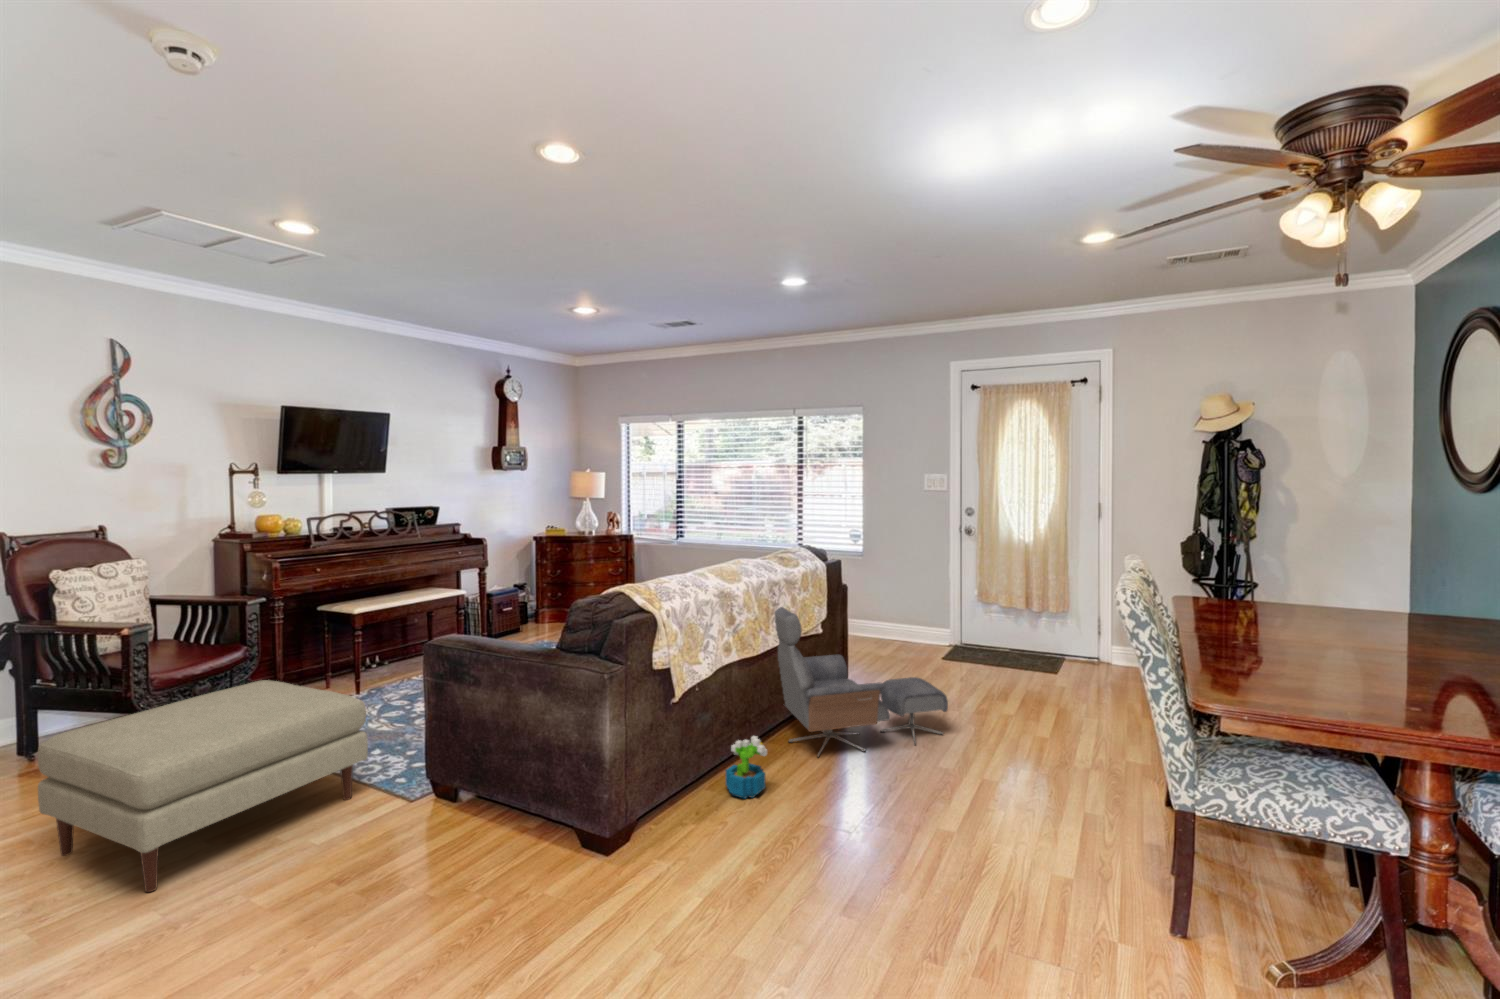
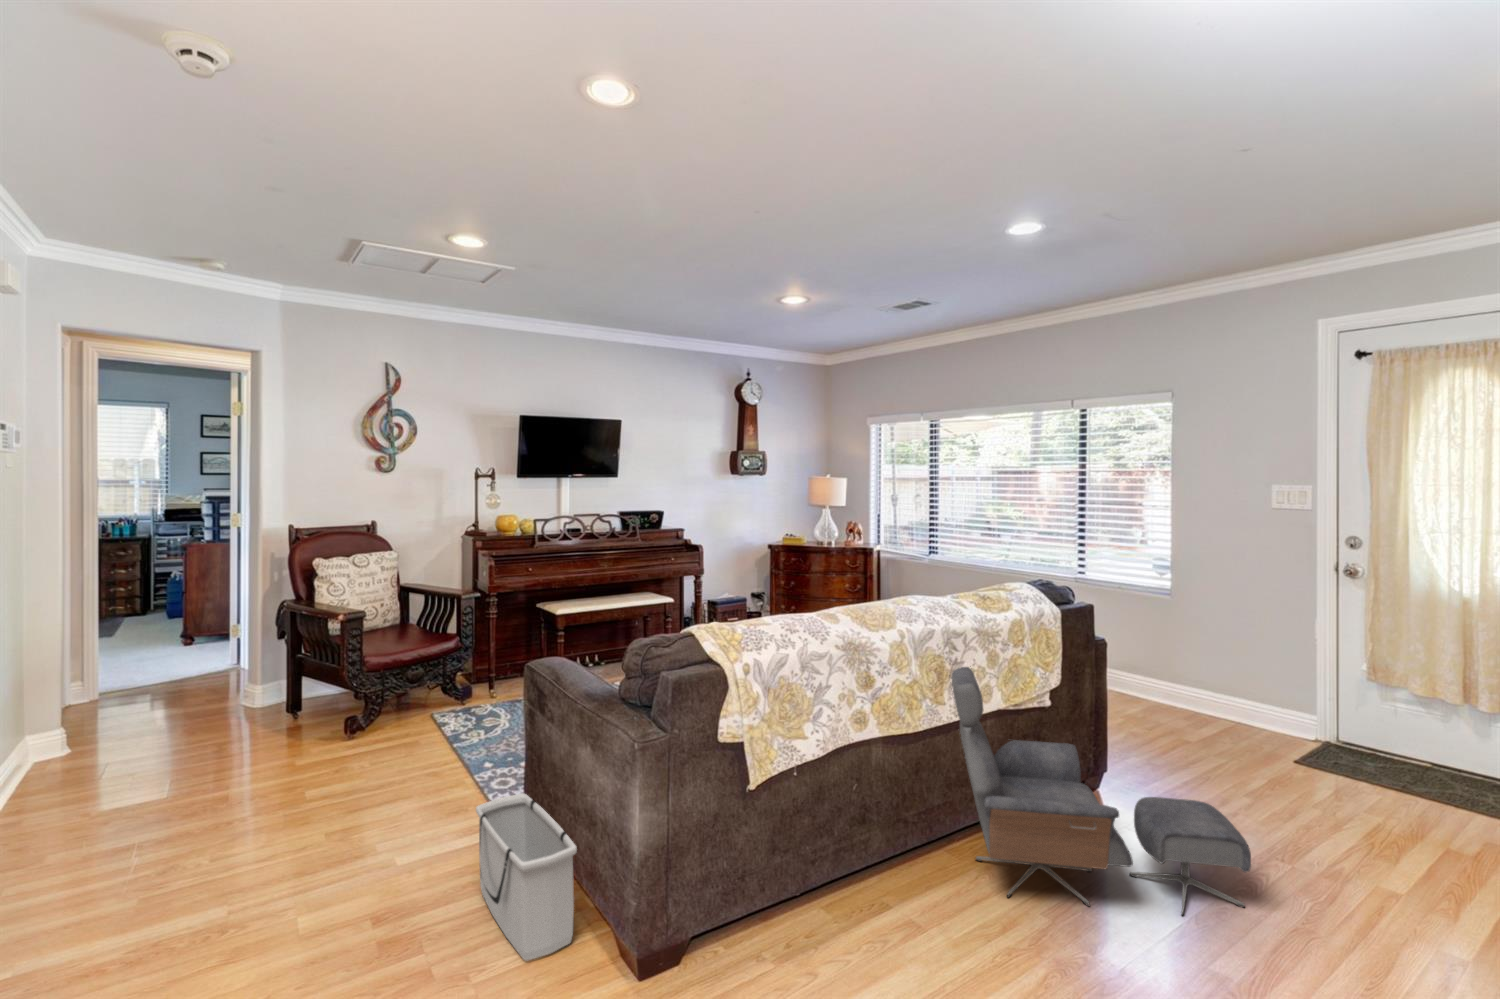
ottoman: present [38,680,368,892] -> none [224,678,484,881]
decorative plant: present [726,736,767,799] -> none [847,851,901,942]
storage bin: none [414,751,536,870] -> present [476,794,577,960]

